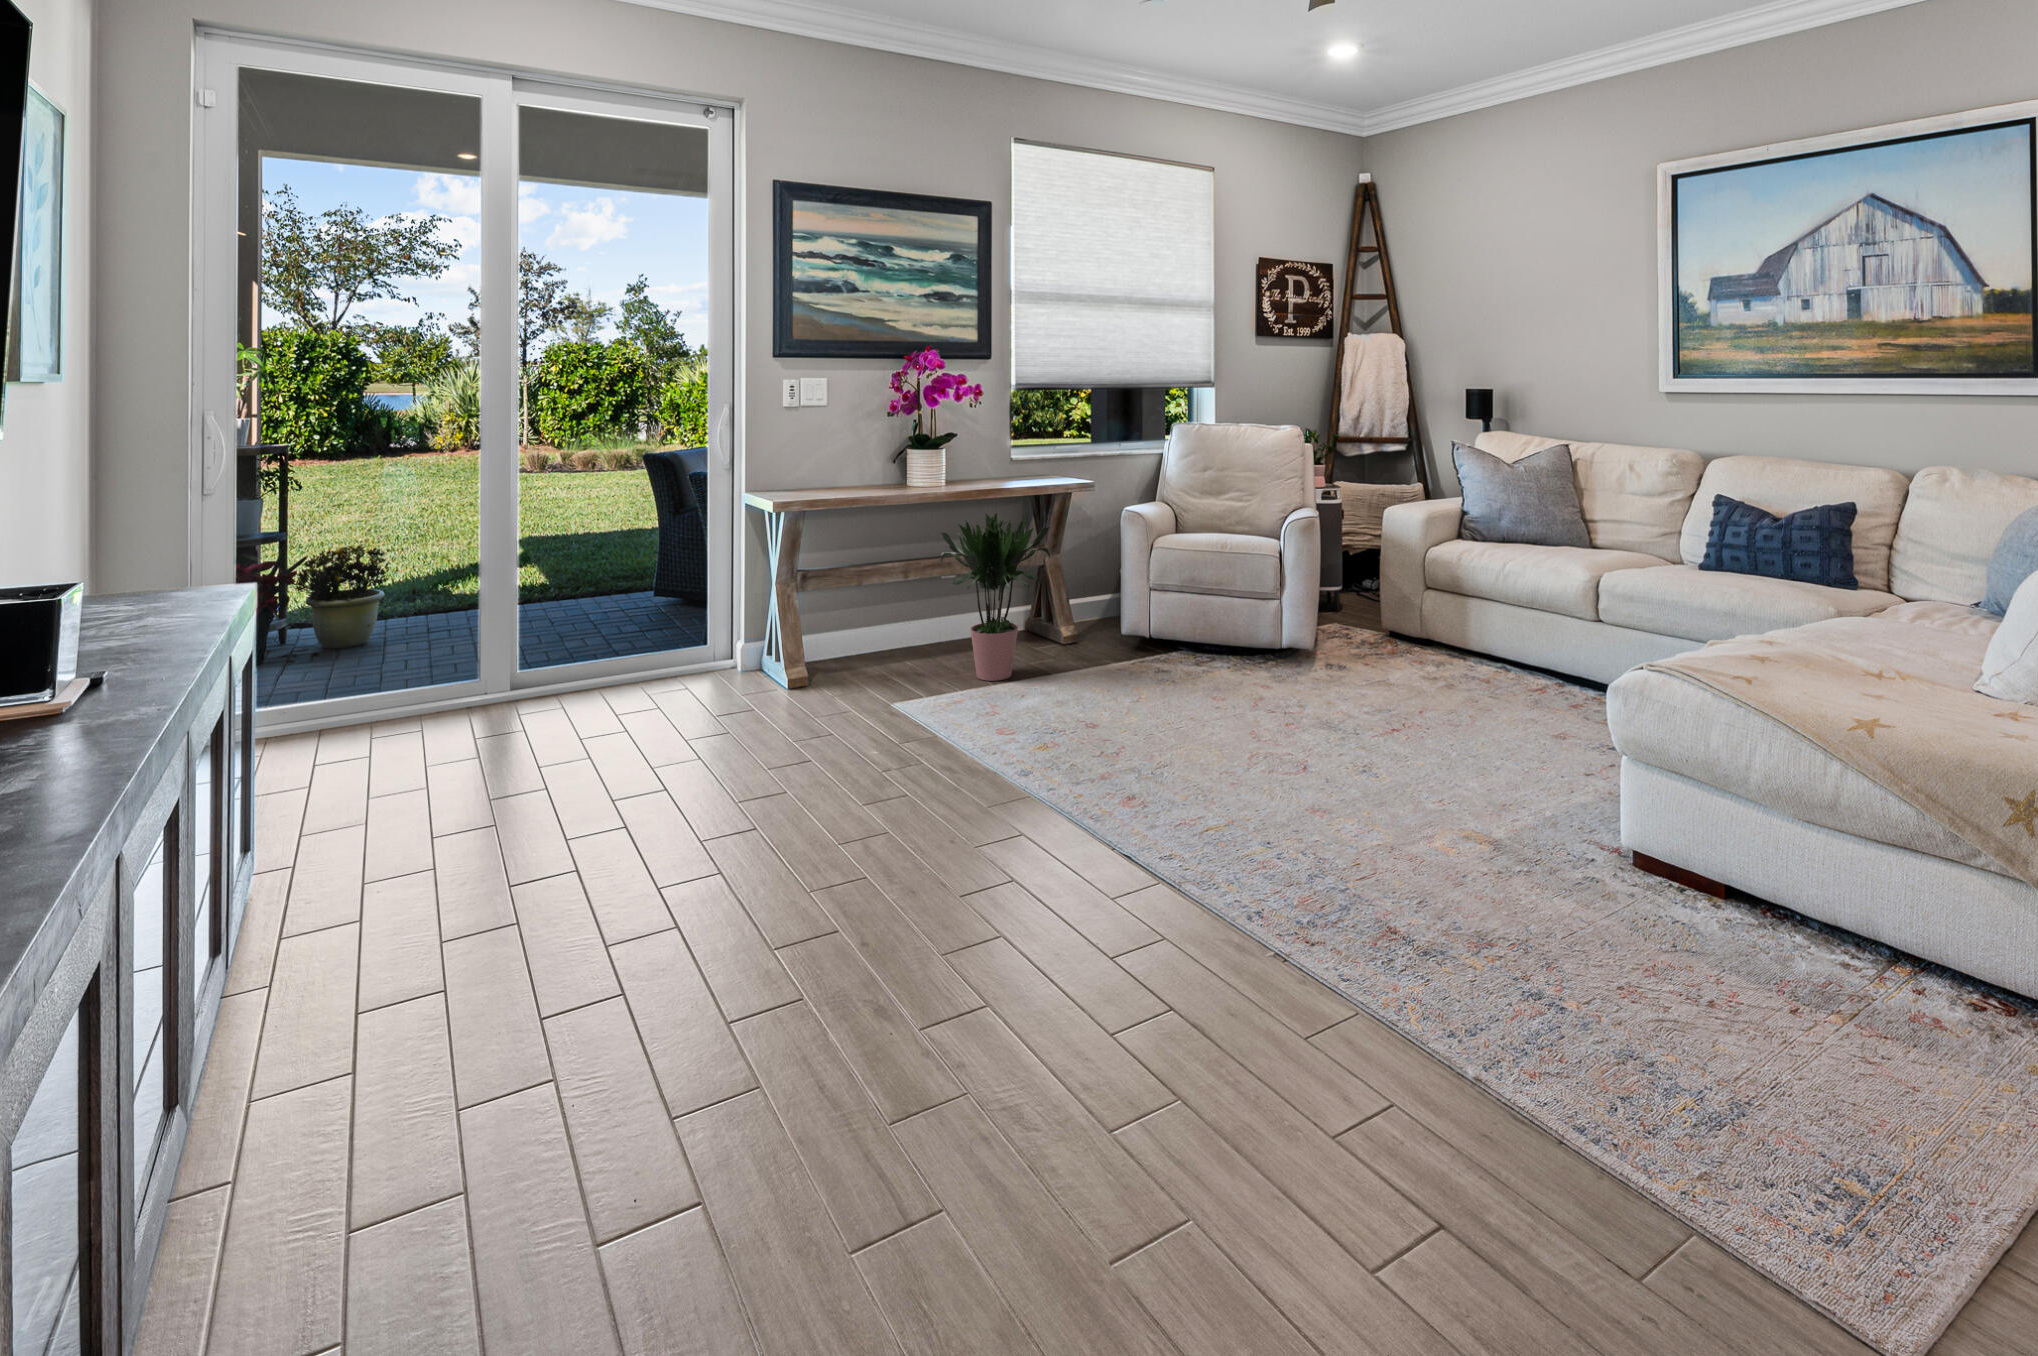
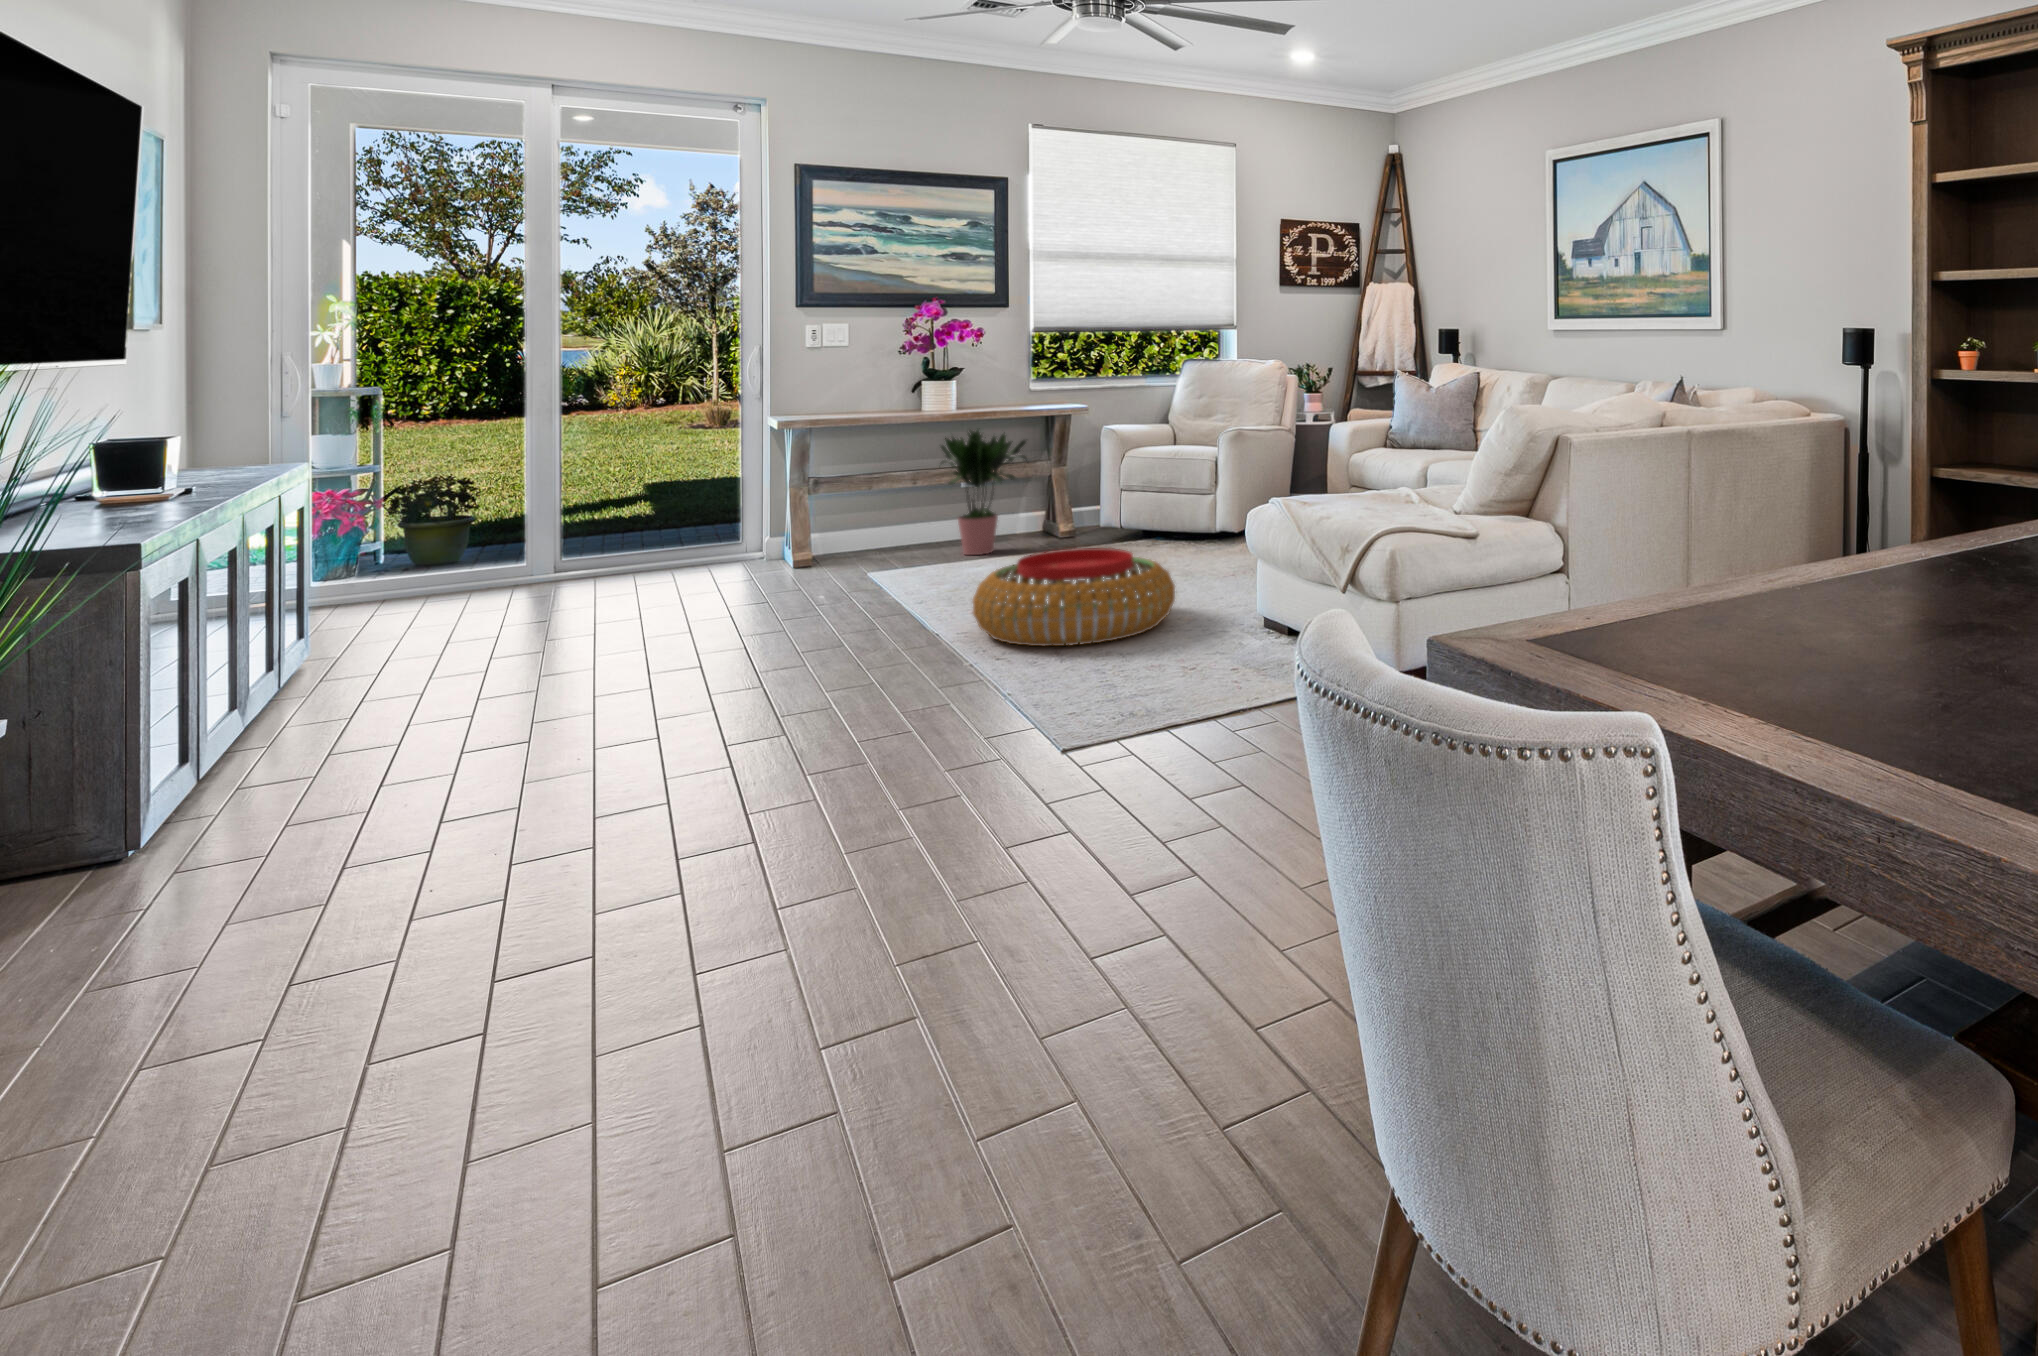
pouf: none [1177,736,1509,956] -> present [973,548,1175,646]

